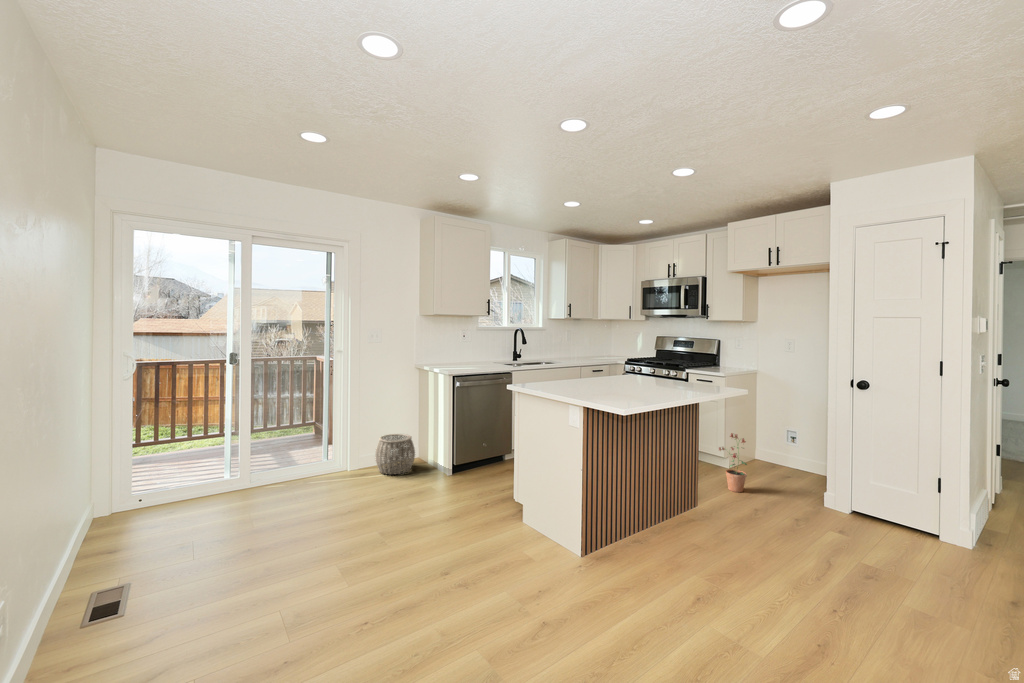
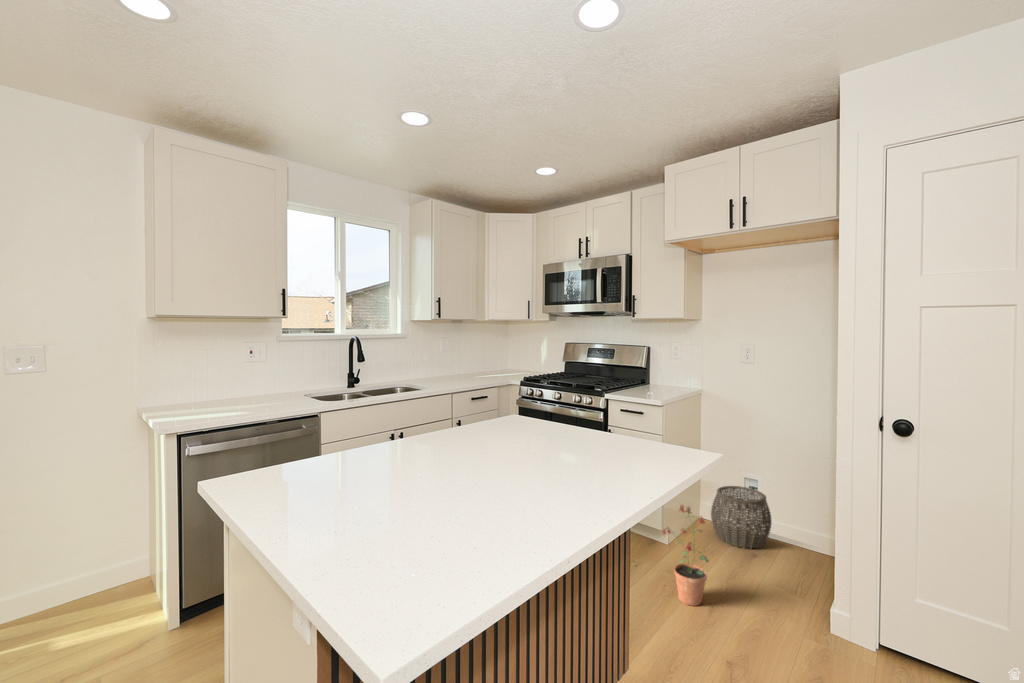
woven basket: present [375,434,415,474] -> present [711,486,772,549]

